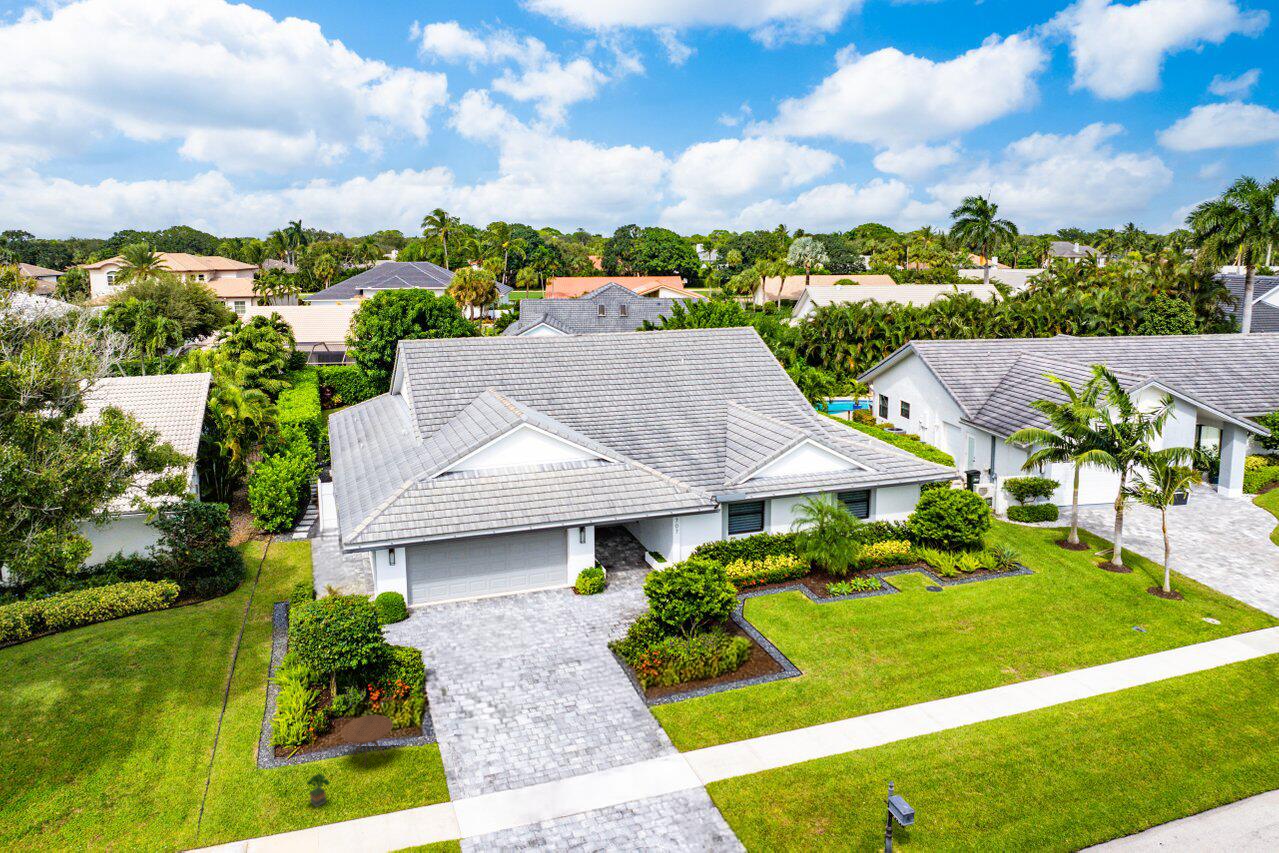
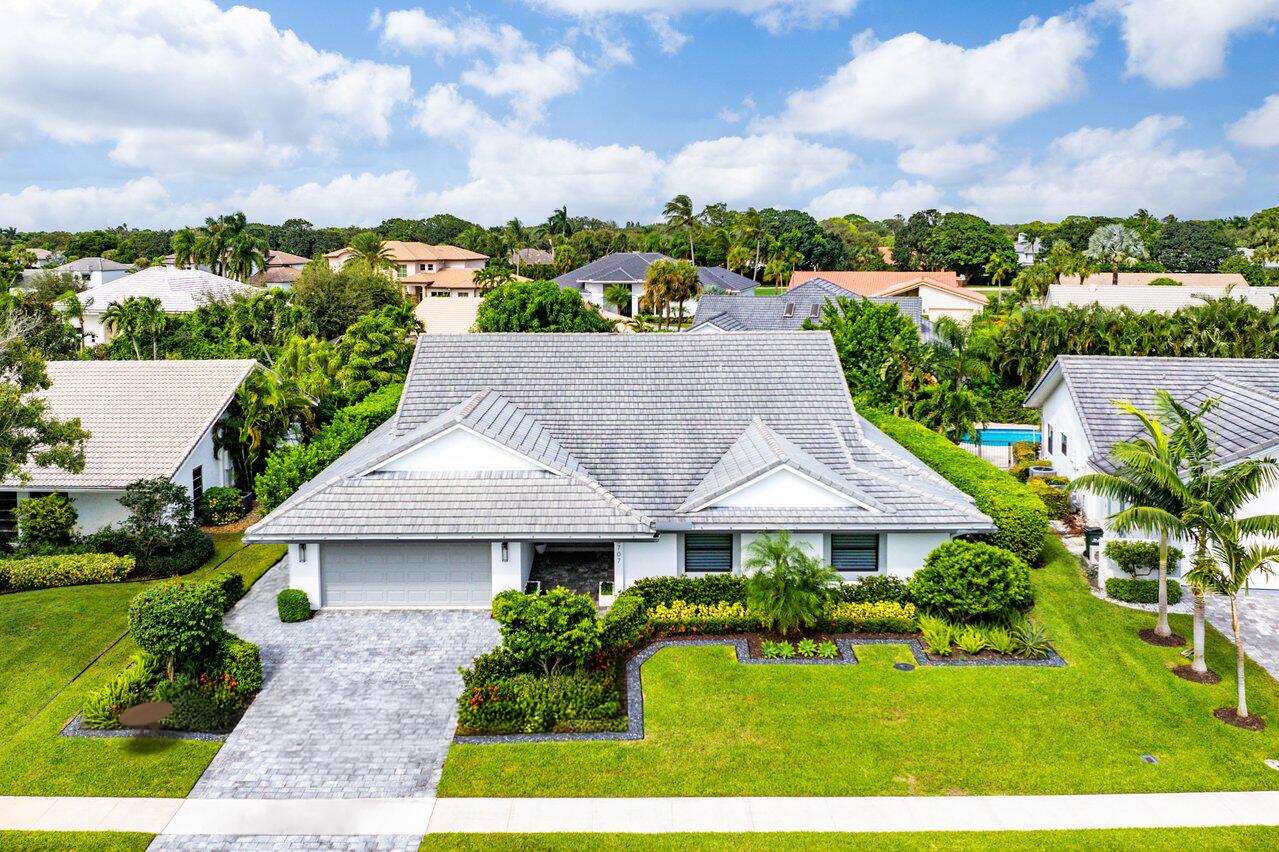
potted tree: present [307,774,329,807] -> none [56,746,80,779]

